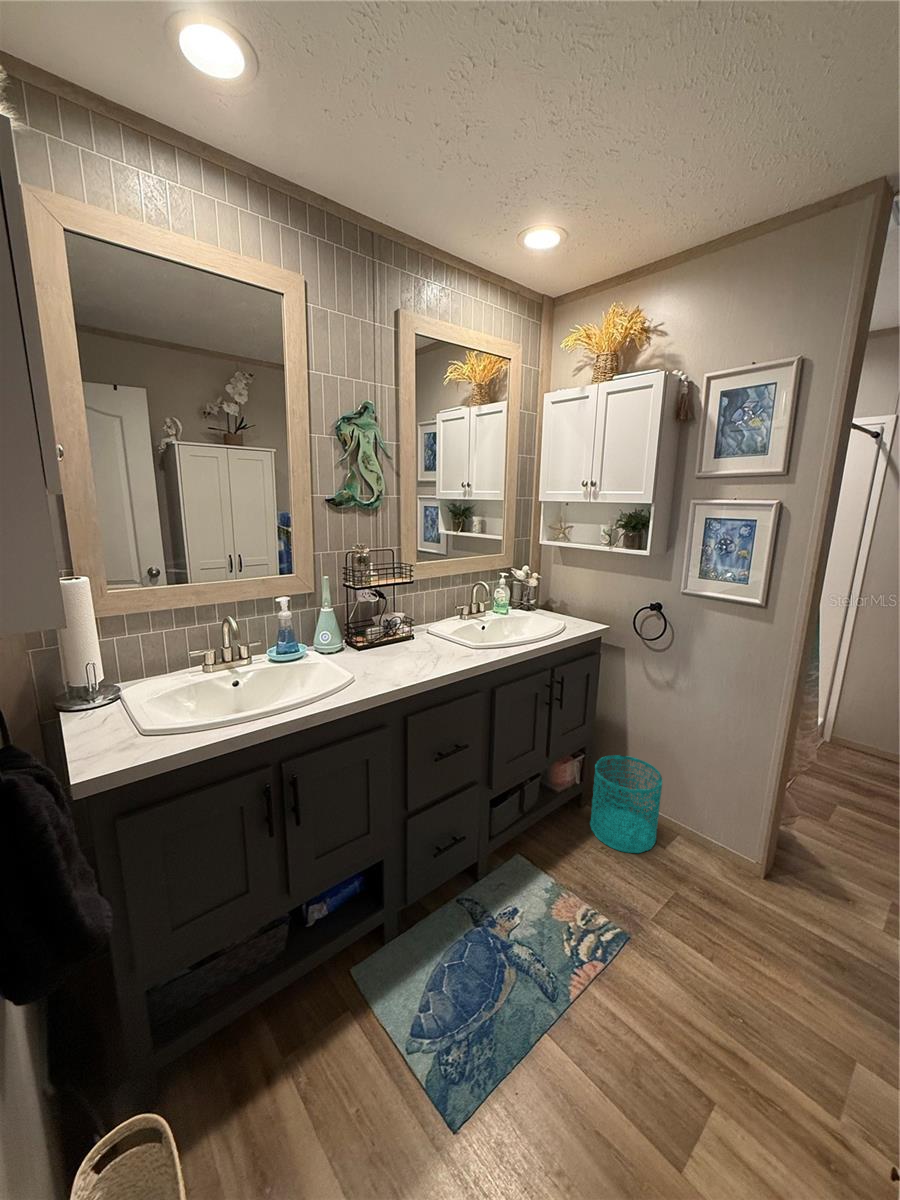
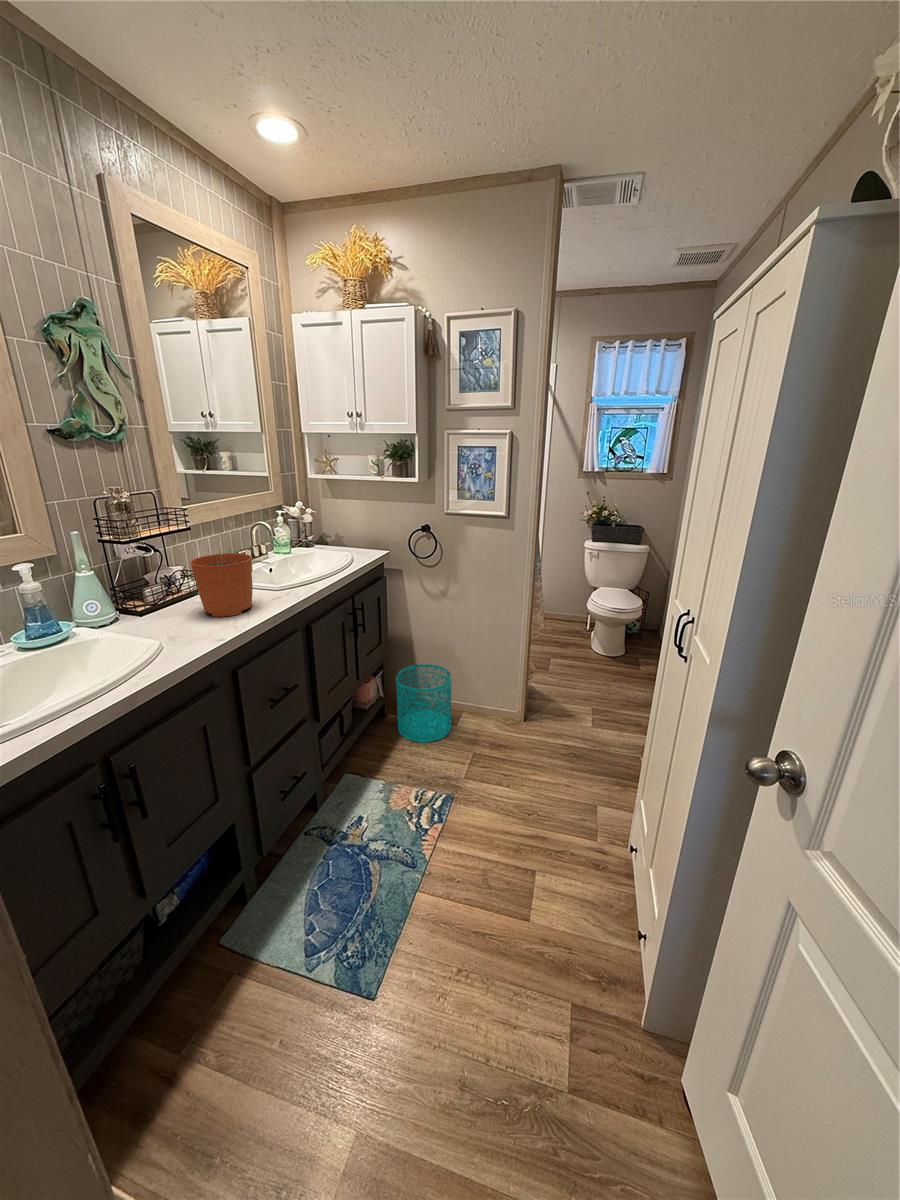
plant pot: none [397,587,448,664] -> present [190,531,253,617]

